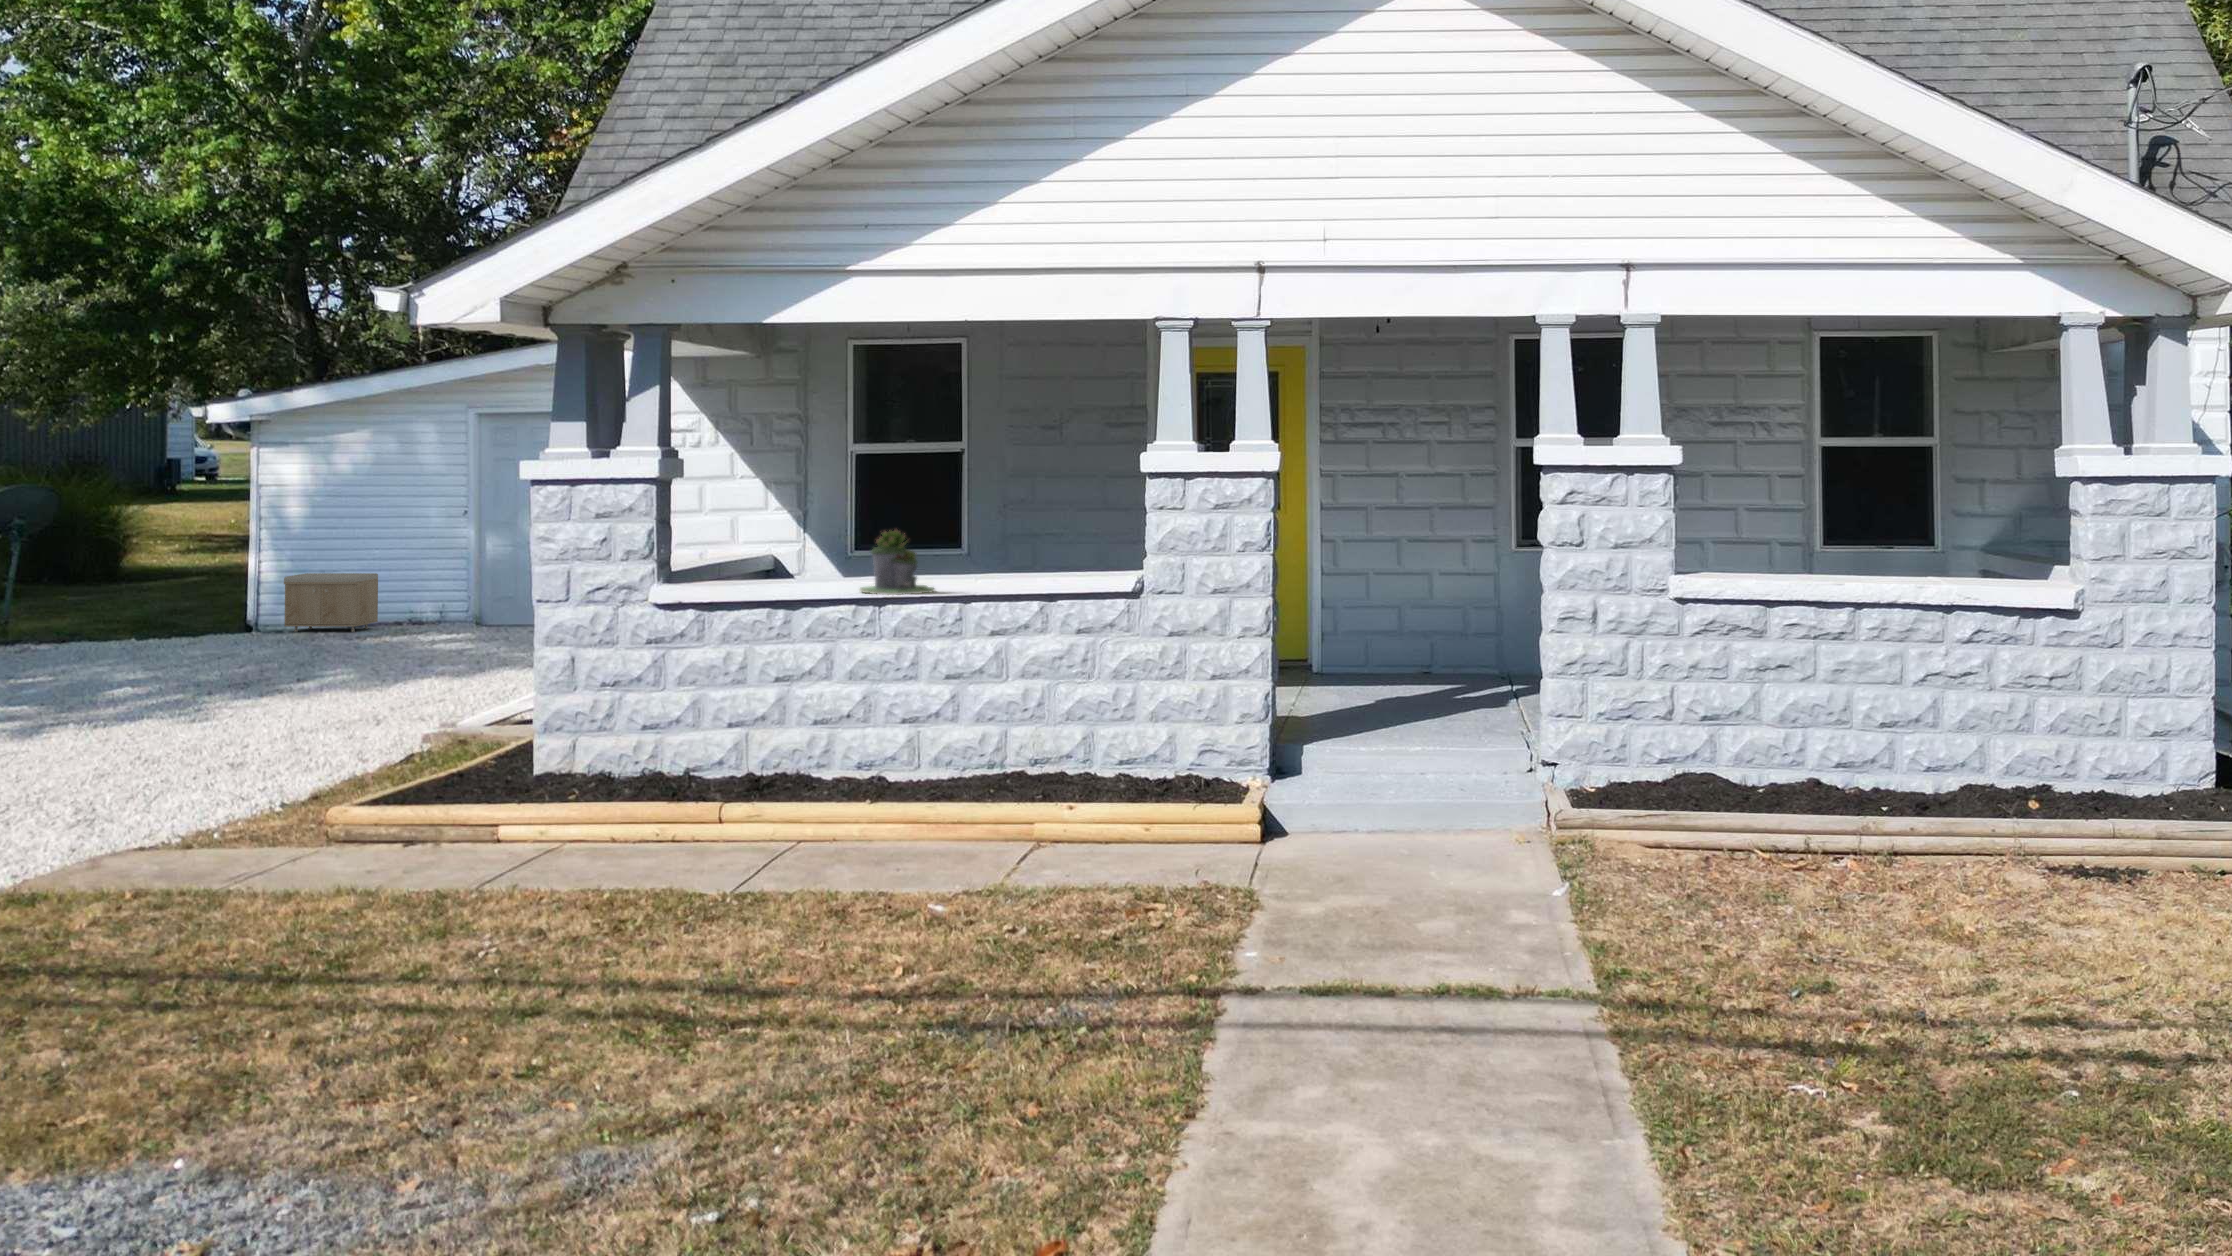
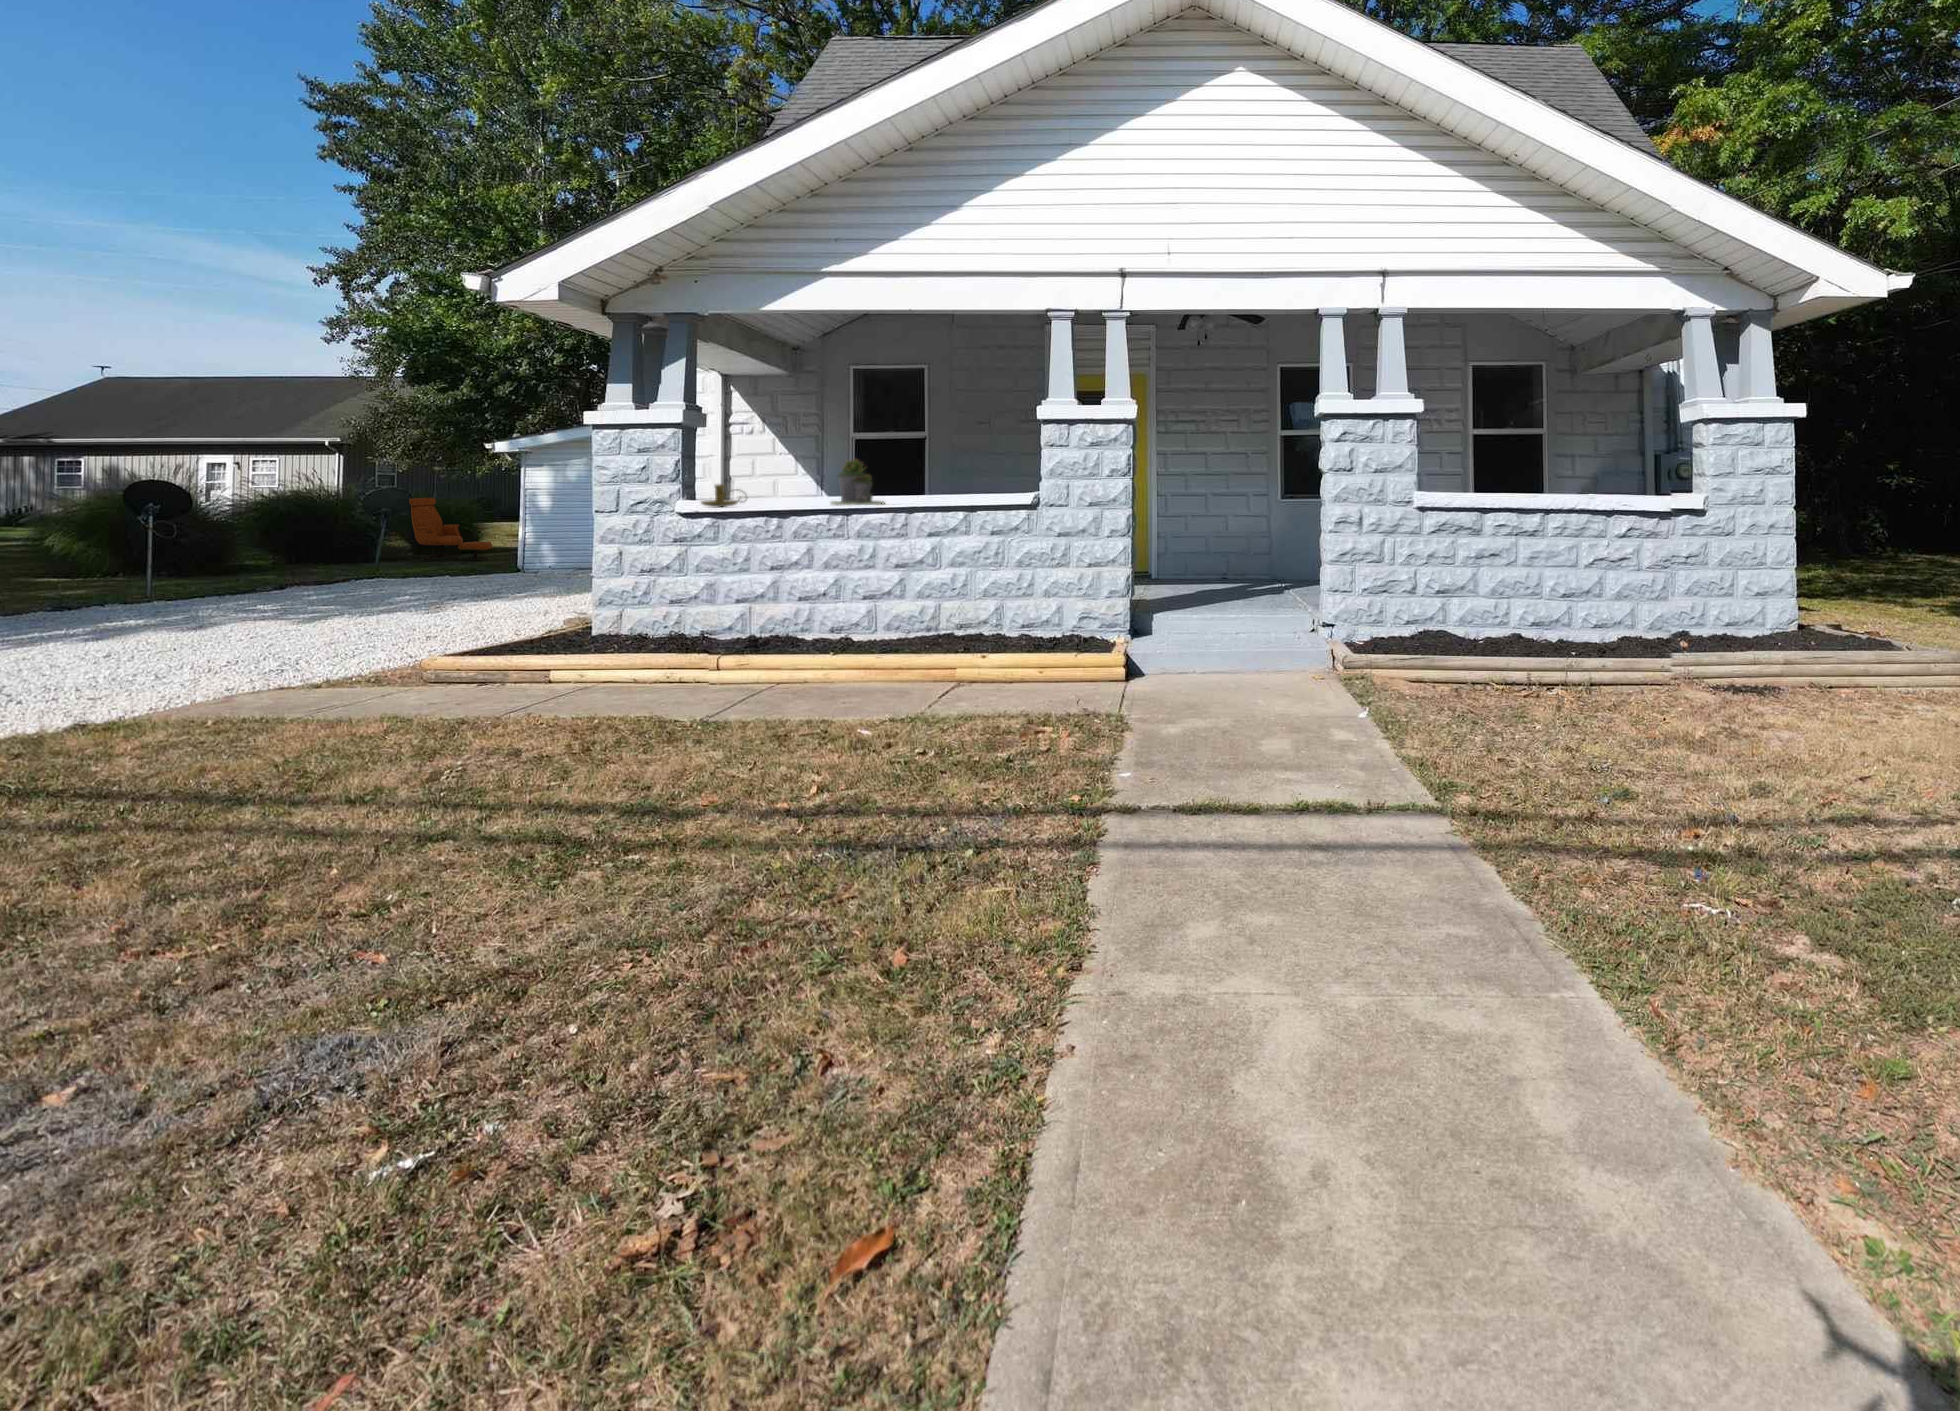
lounge chair: none [131,530,259,634] -> present [409,498,492,562]
candle holder: none [684,562,745,594] -> present [701,484,741,507]
storage bench: present [284,573,378,632] -> none [507,524,569,560]

